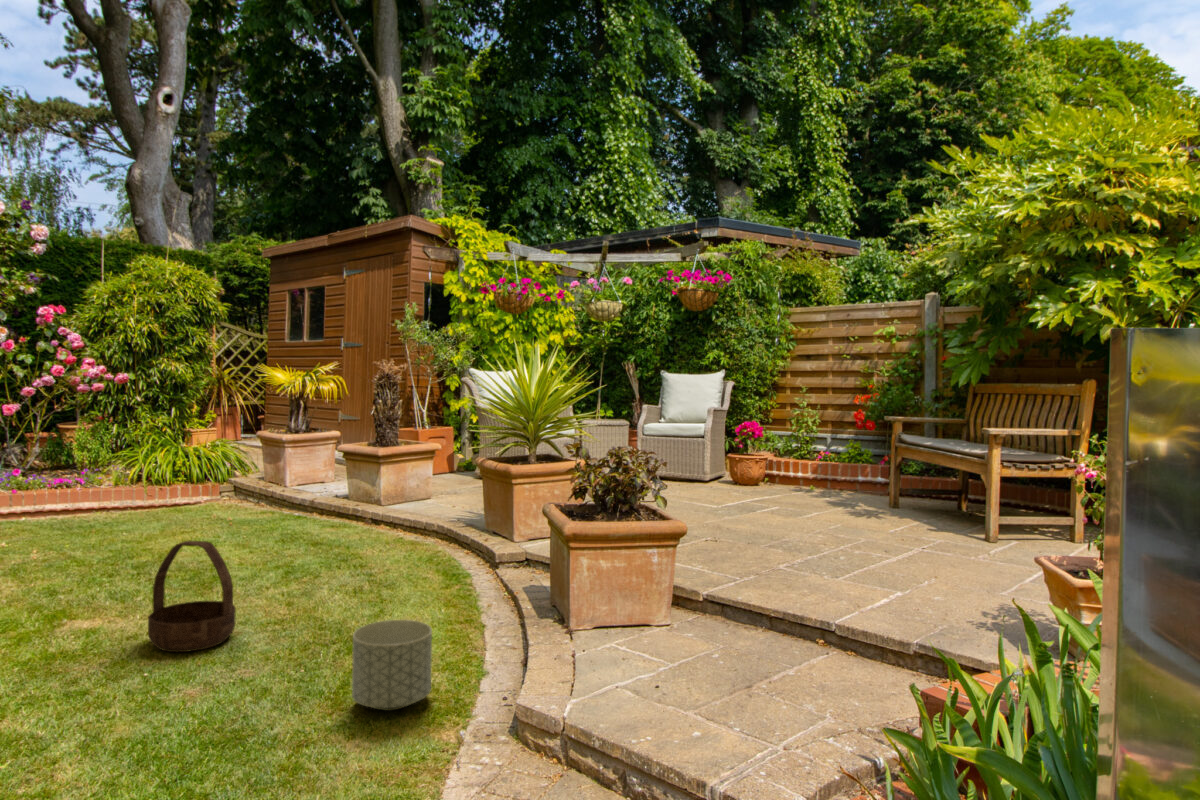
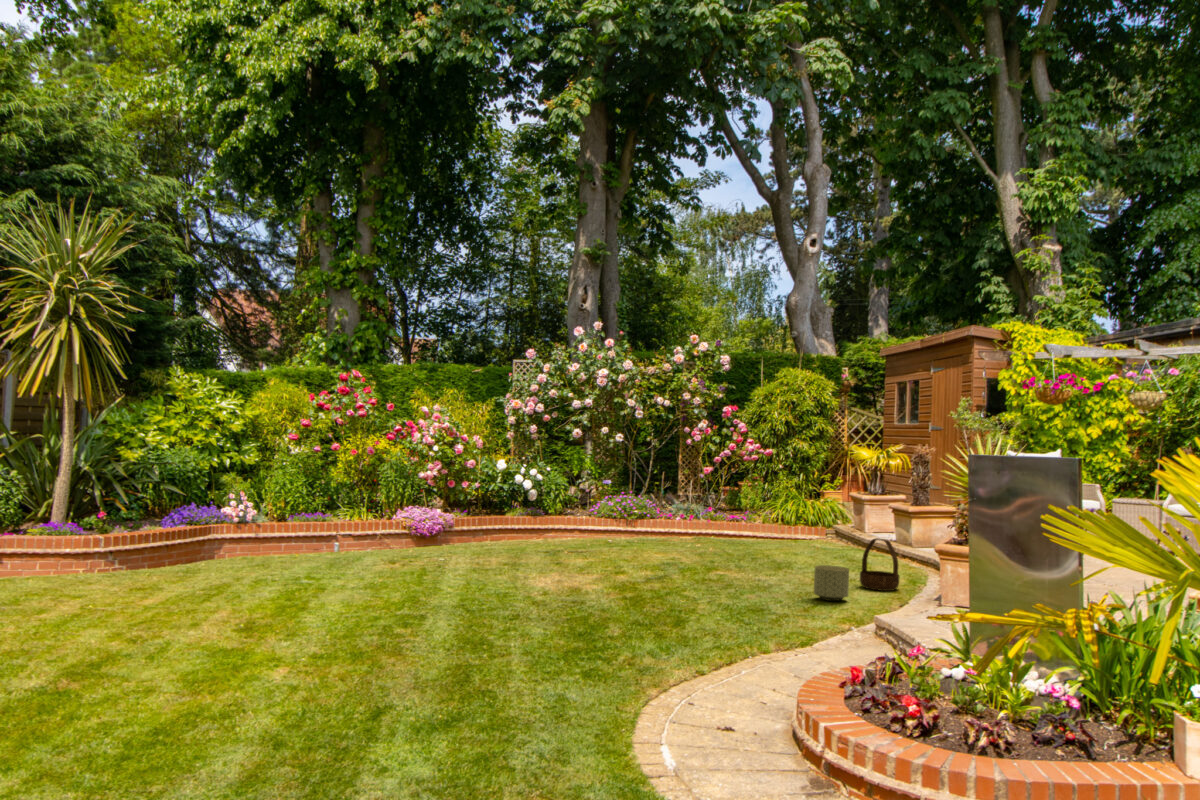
basket: present [148,541,236,652] -> present [860,538,899,591]

